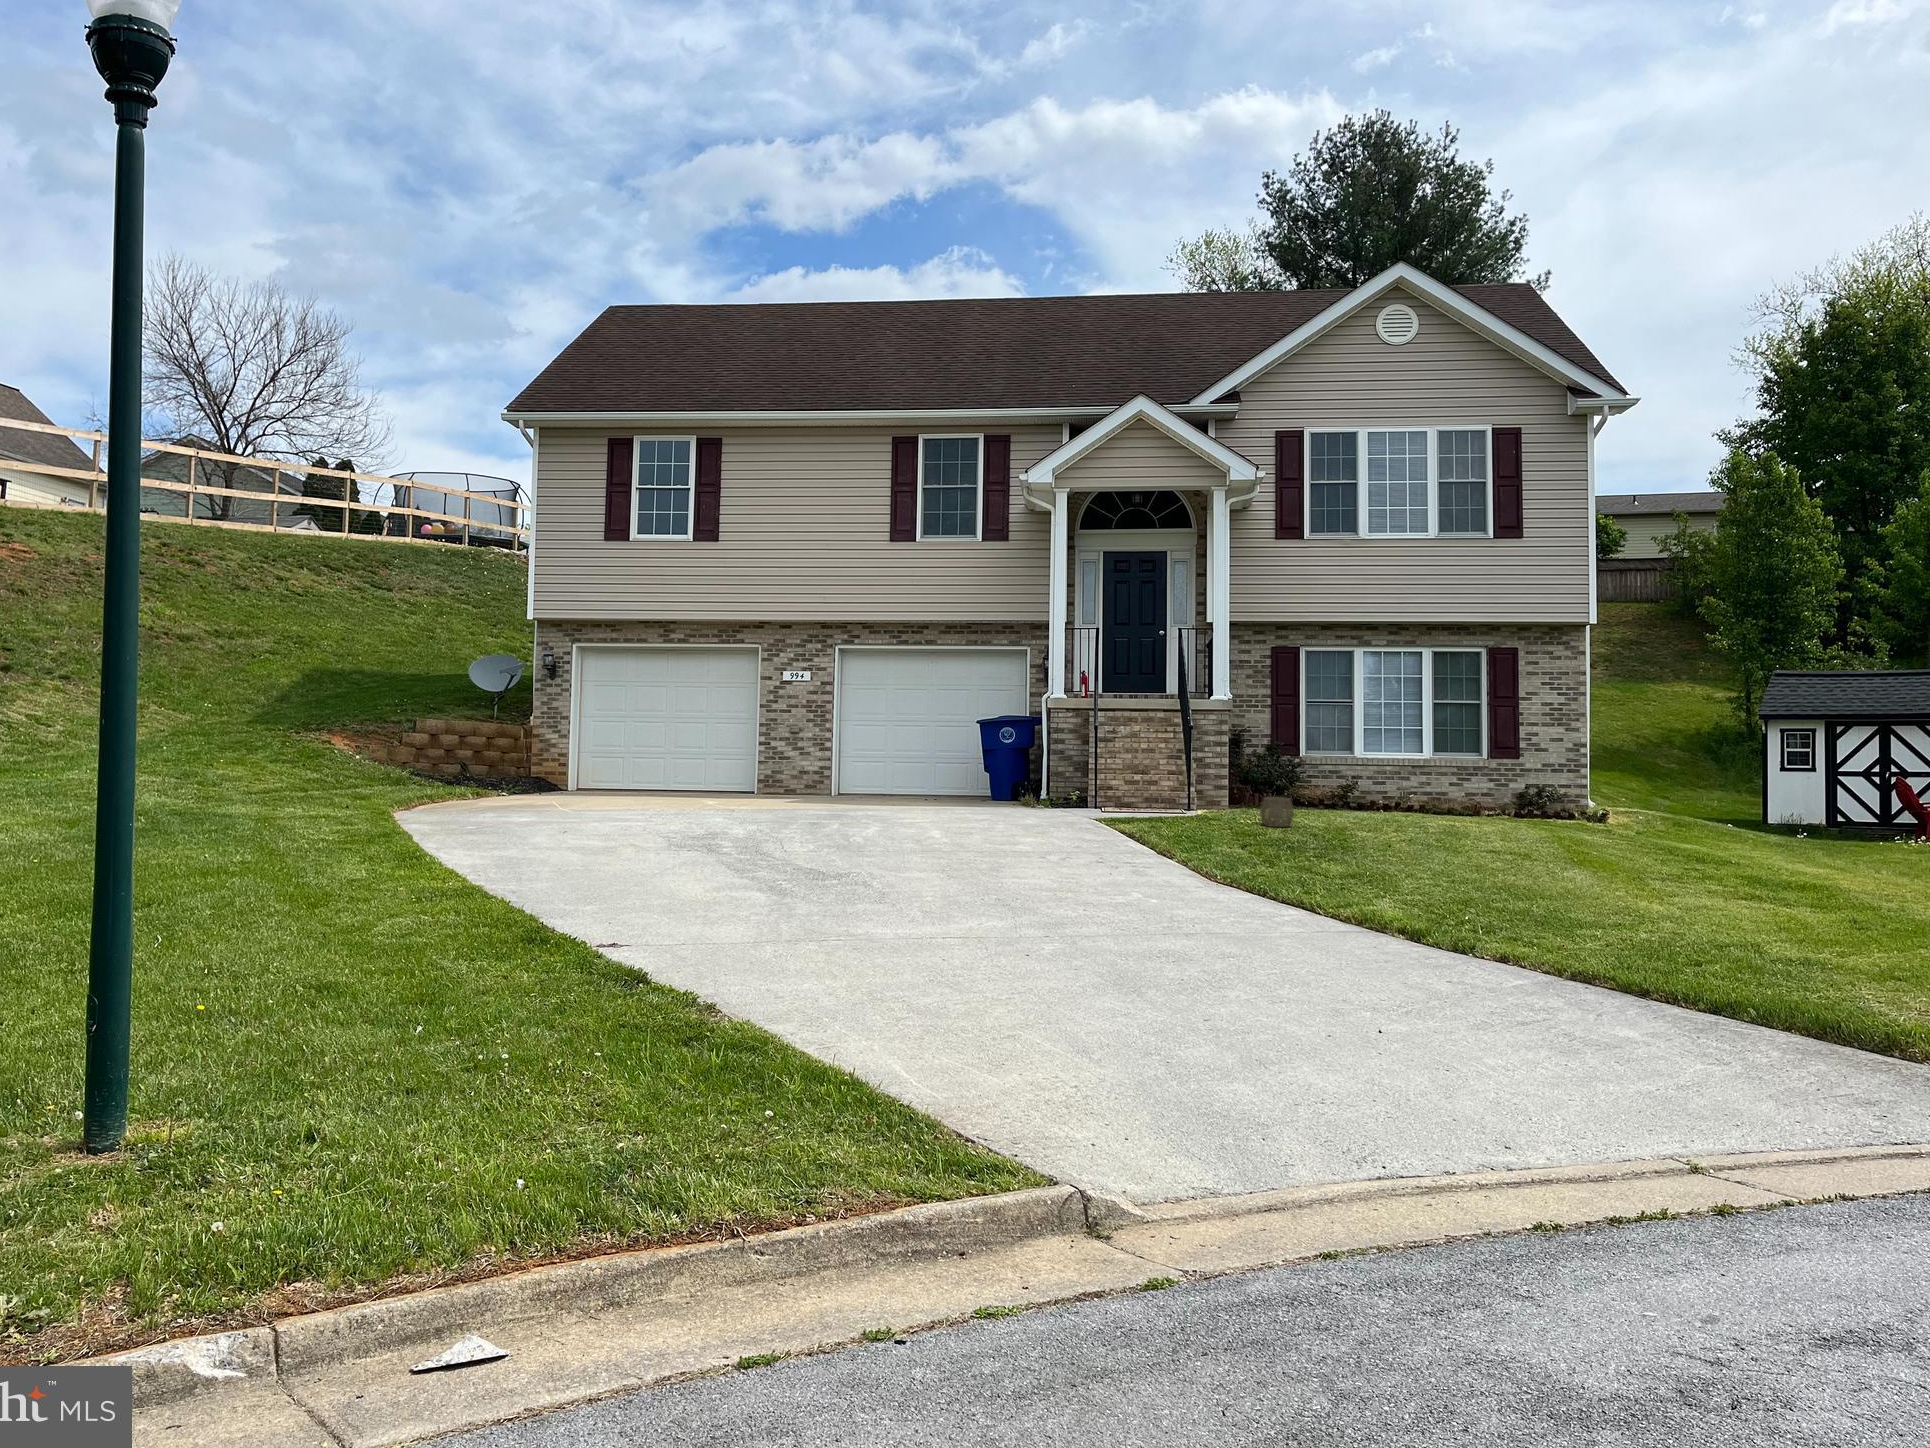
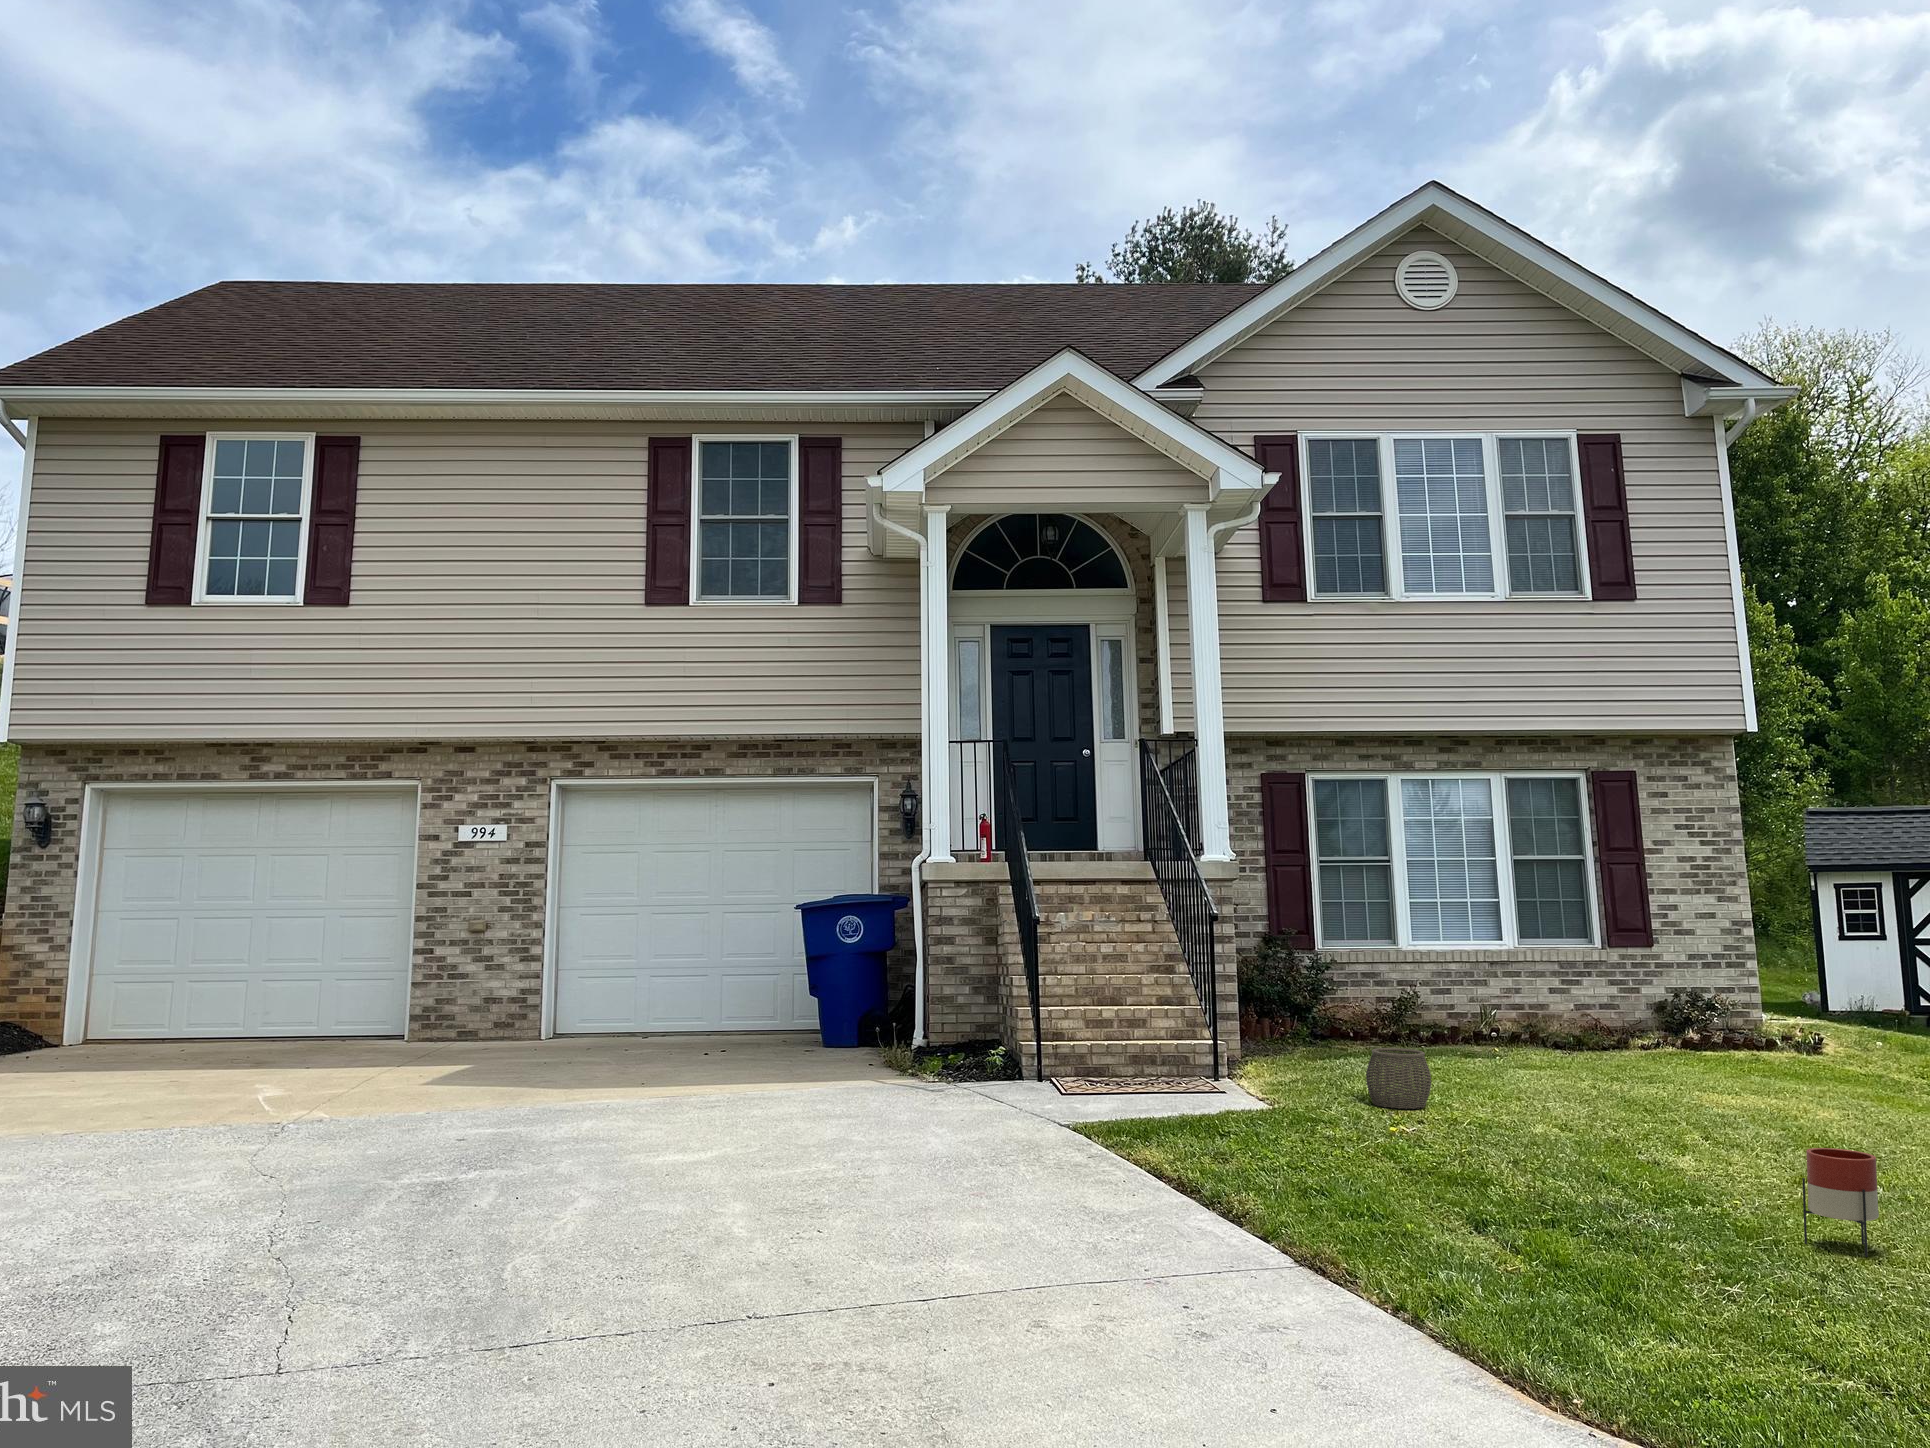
planter: none [1386,825,1417,869] -> present [1802,1148,1879,1257]

